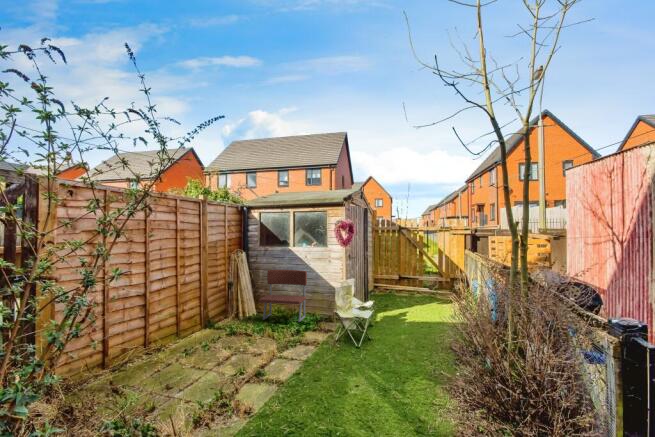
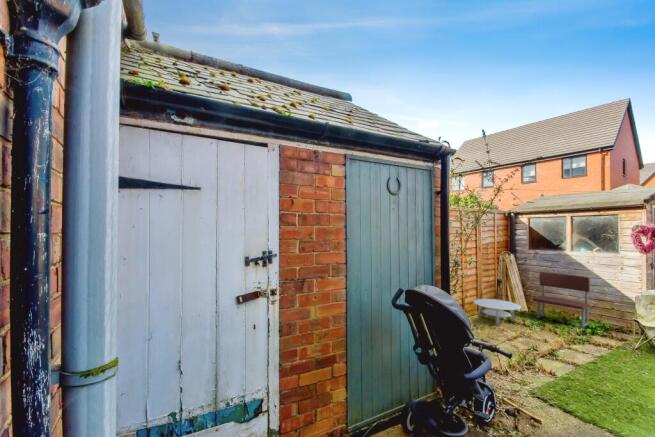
round table: none [191,307,244,342] -> present [473,299,521,326]

